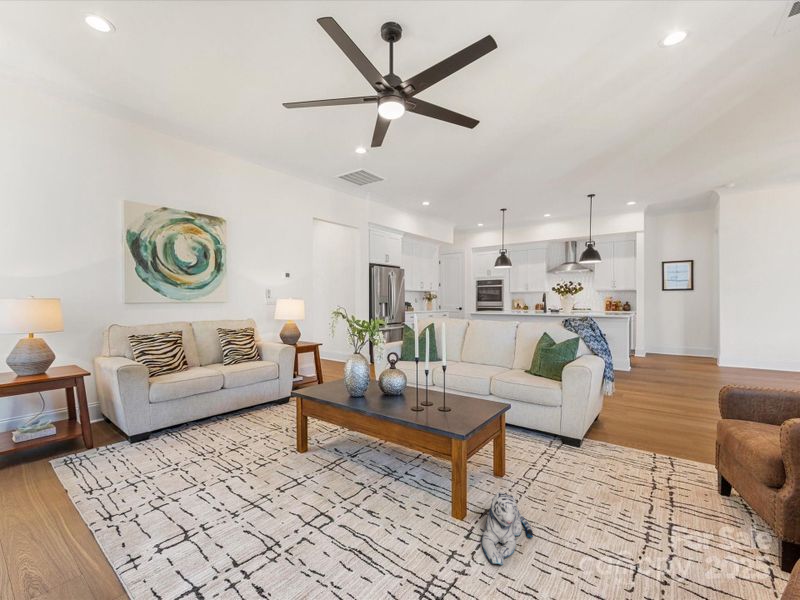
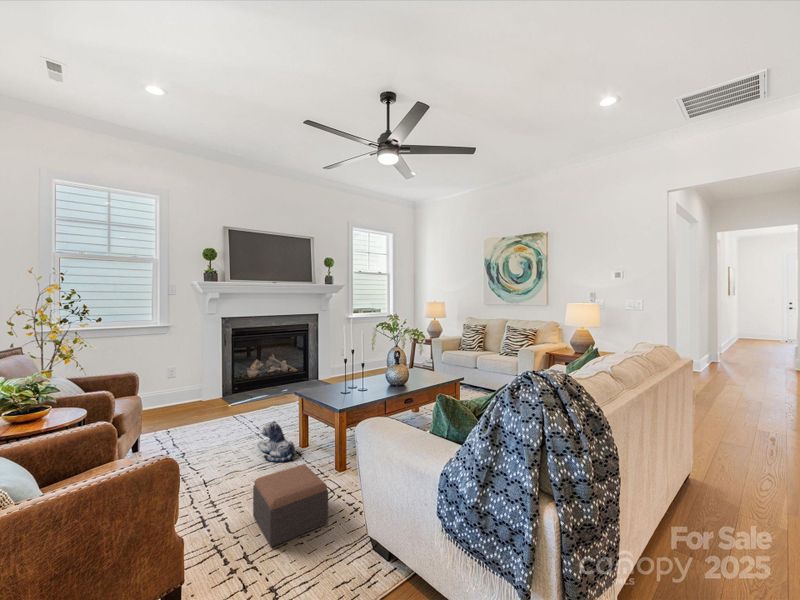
footstool: none [566,436,633,502] -> present [253,464,328,547]

